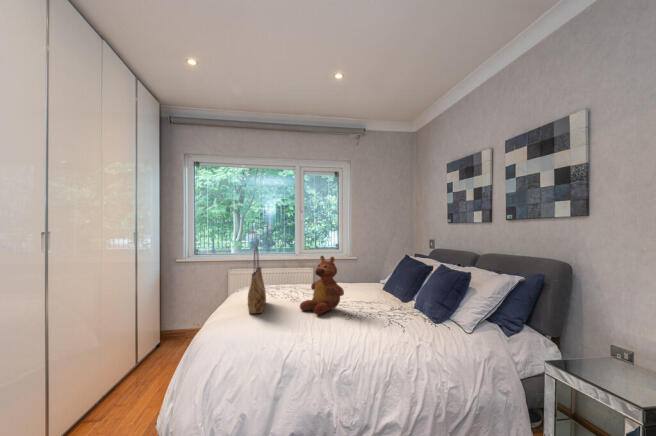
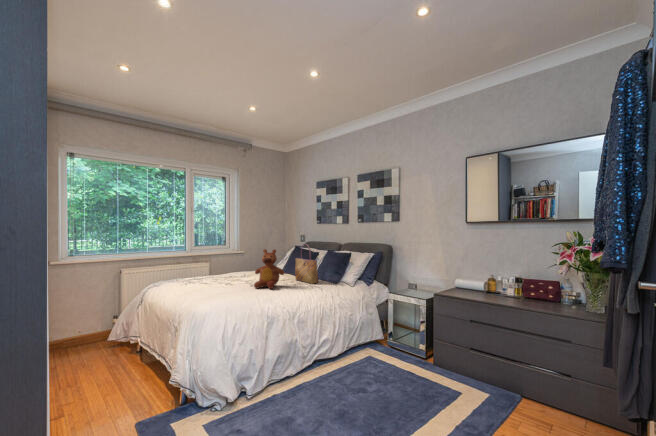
tote bag: present [248,246,266,314] -> present [295,244,318,284]

